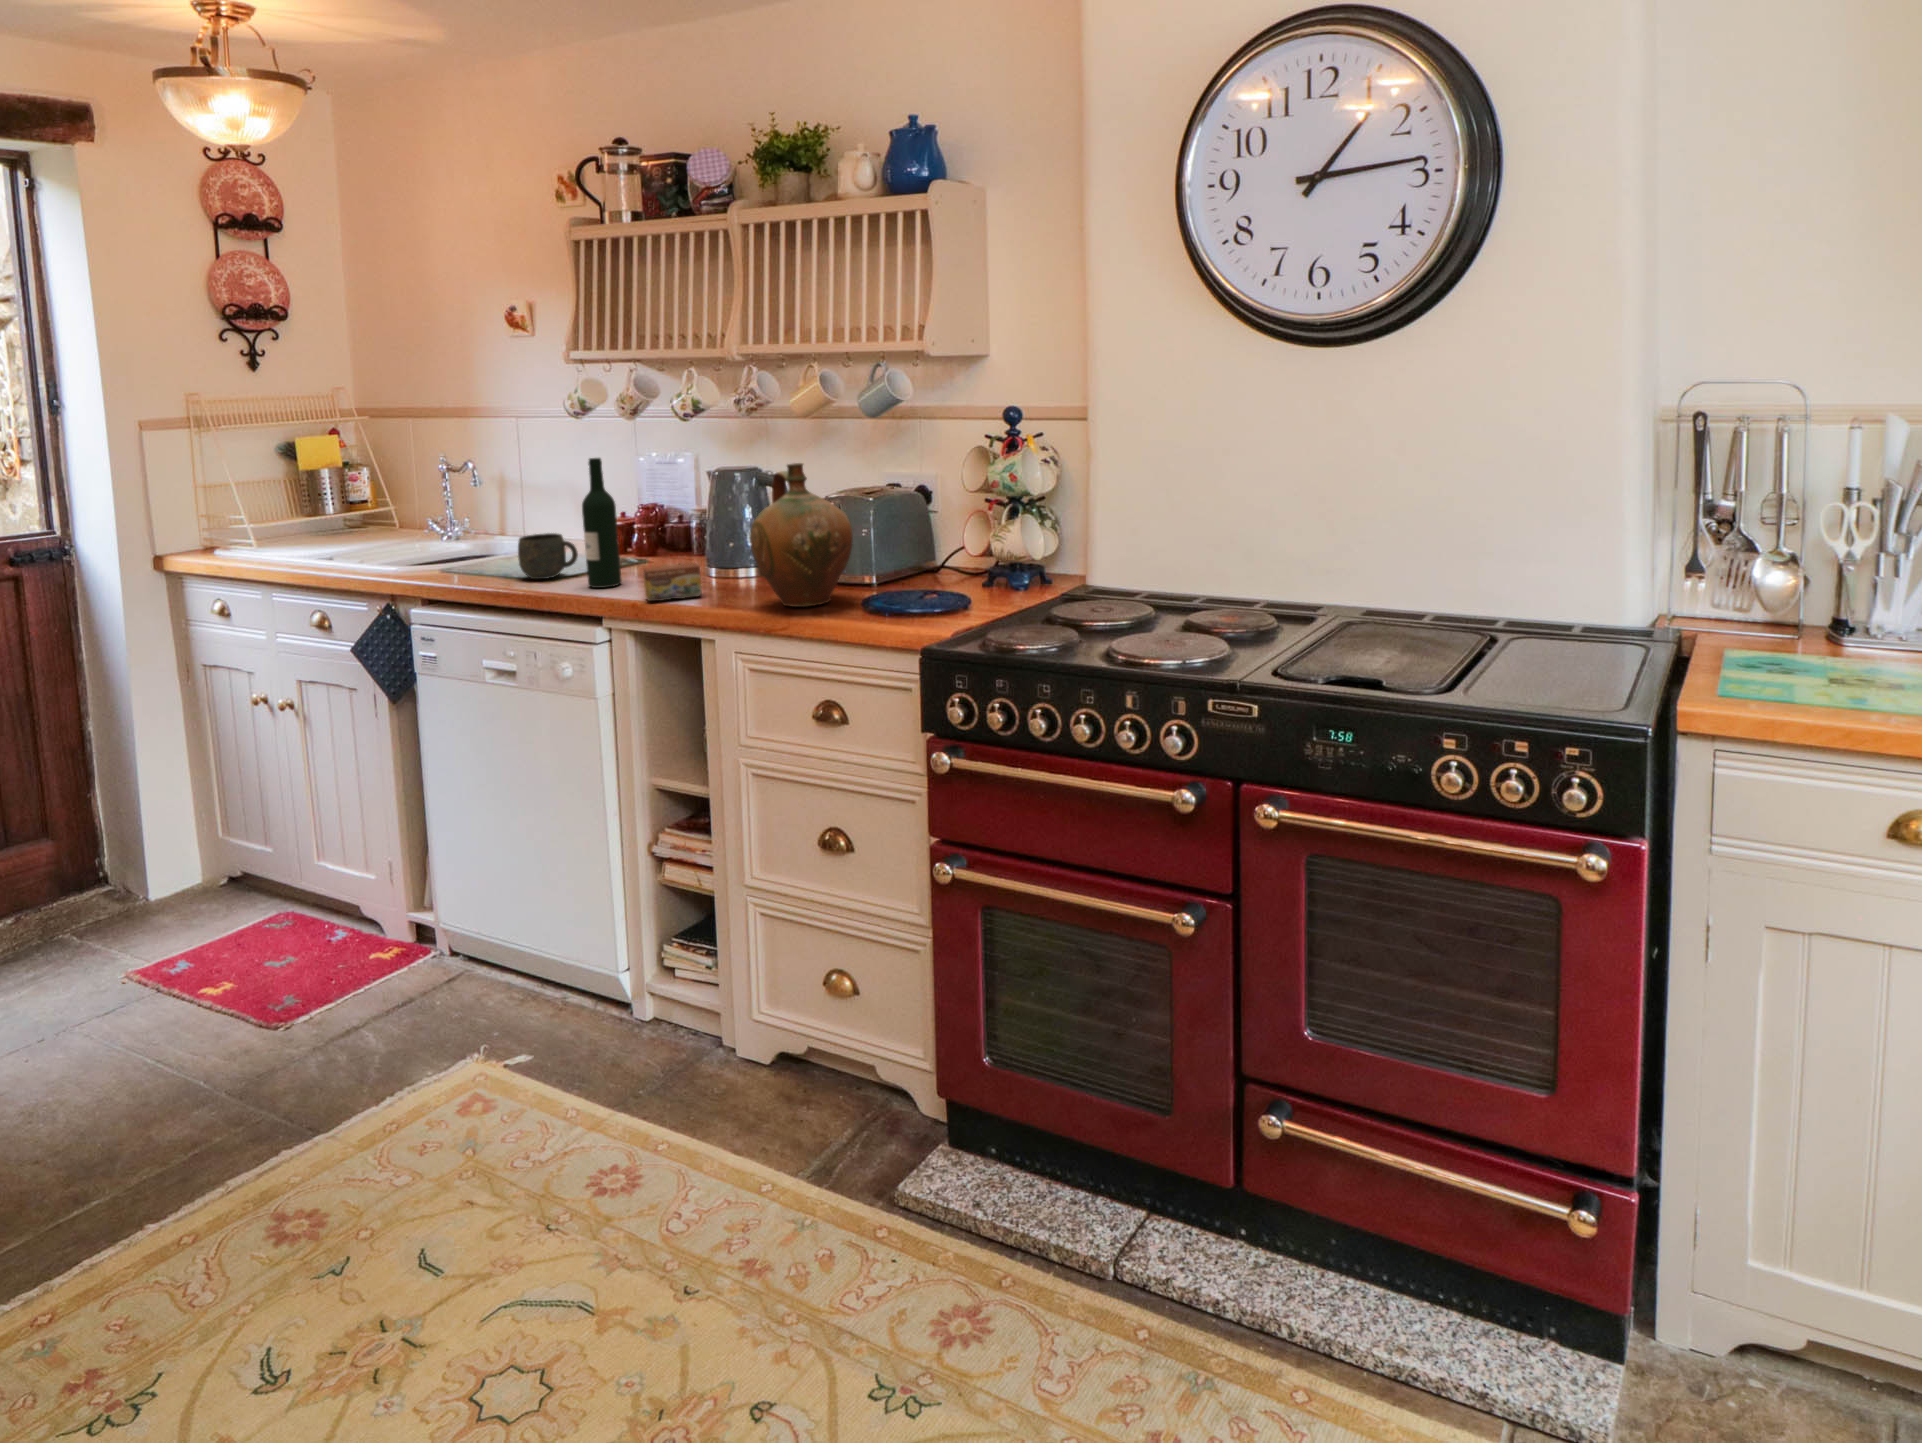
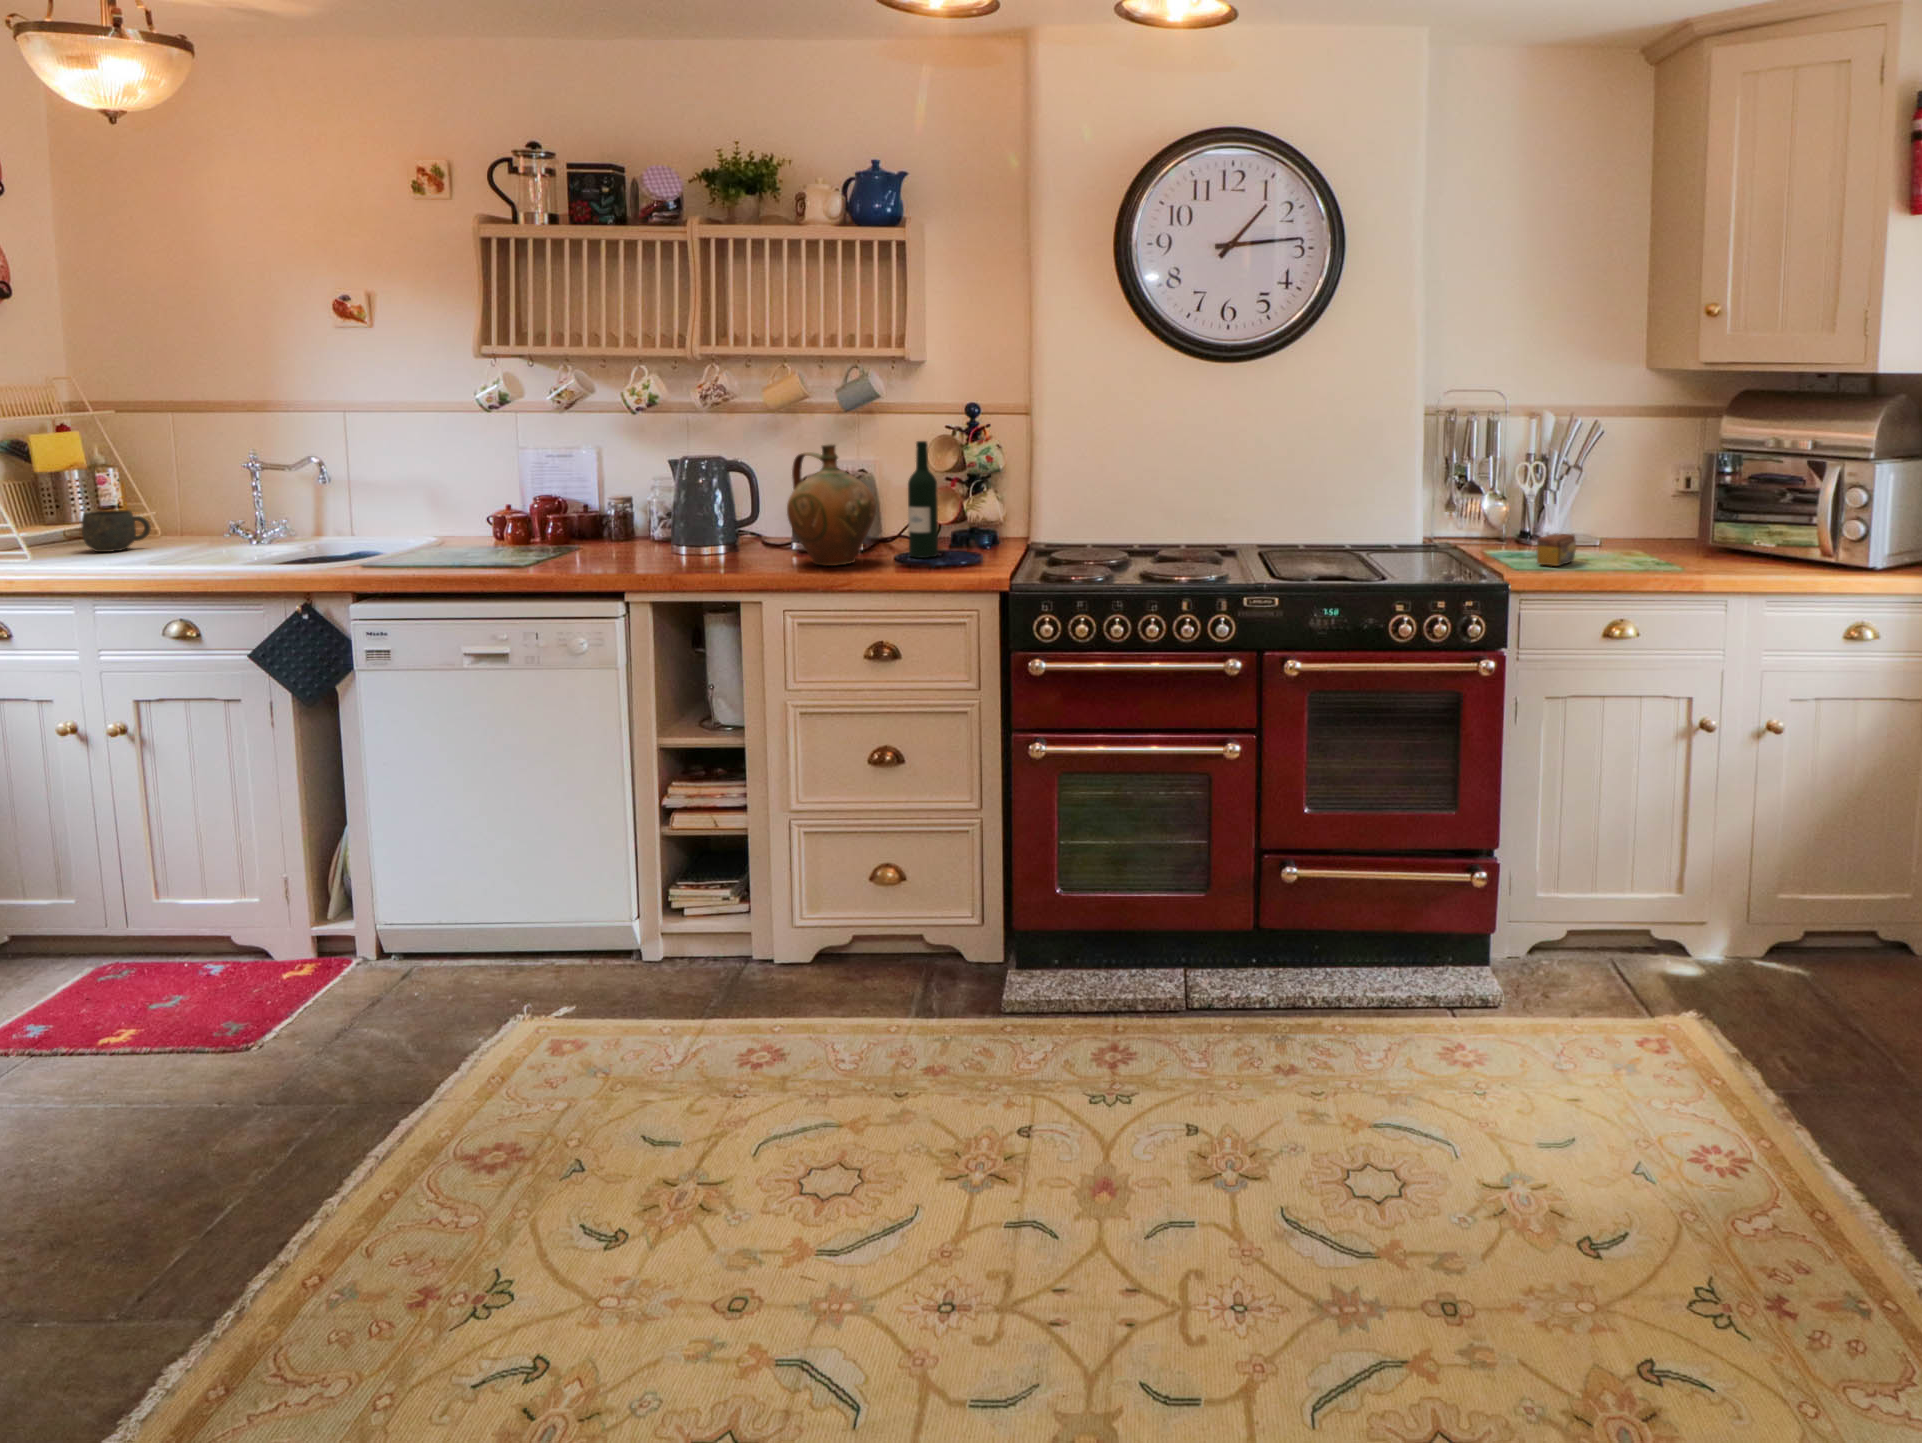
wine bottle: present [582,458,622,588] -> present [908,441,938,558]
mug: present [518,533,578,579] -> present [82,510,151,552]
tea box: present [643,562,702,601] -> present [1537,534,1576,566]

